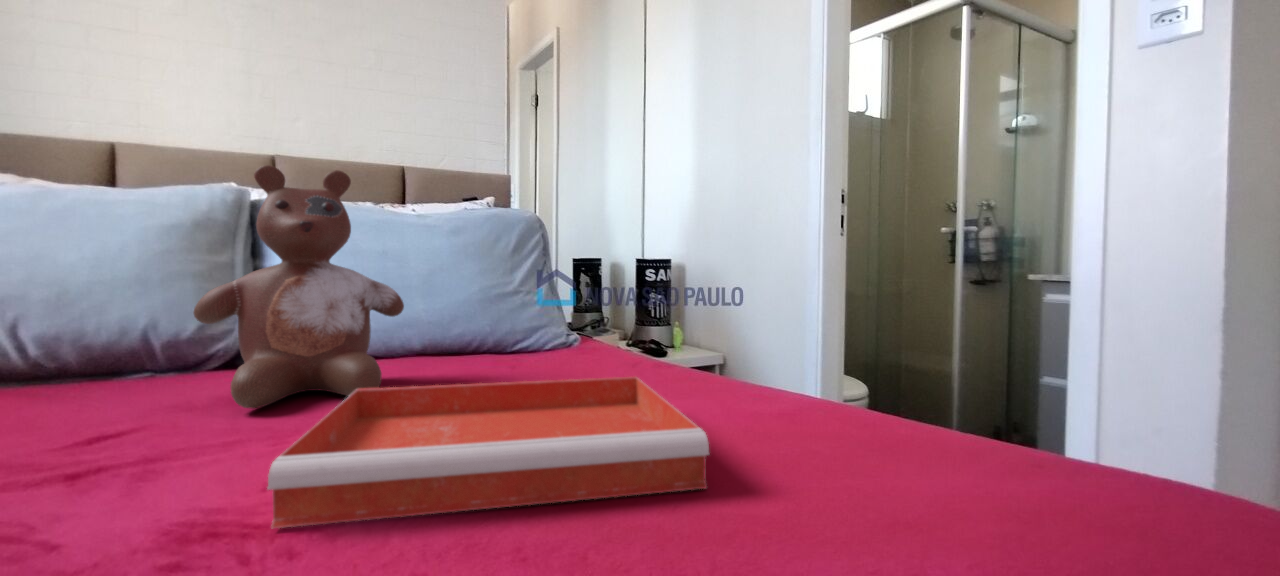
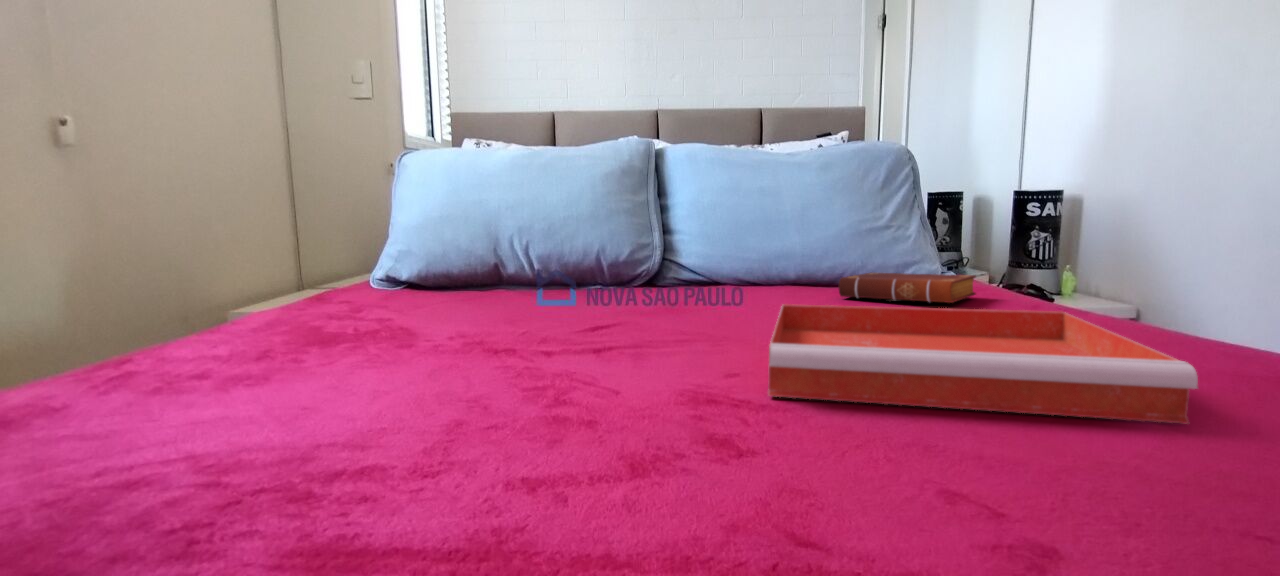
stuffed bear: present [194,165,404,409] -> none [640,116,795,317]
book: none [458,339,590,369] -> present [839,273,976,303]

